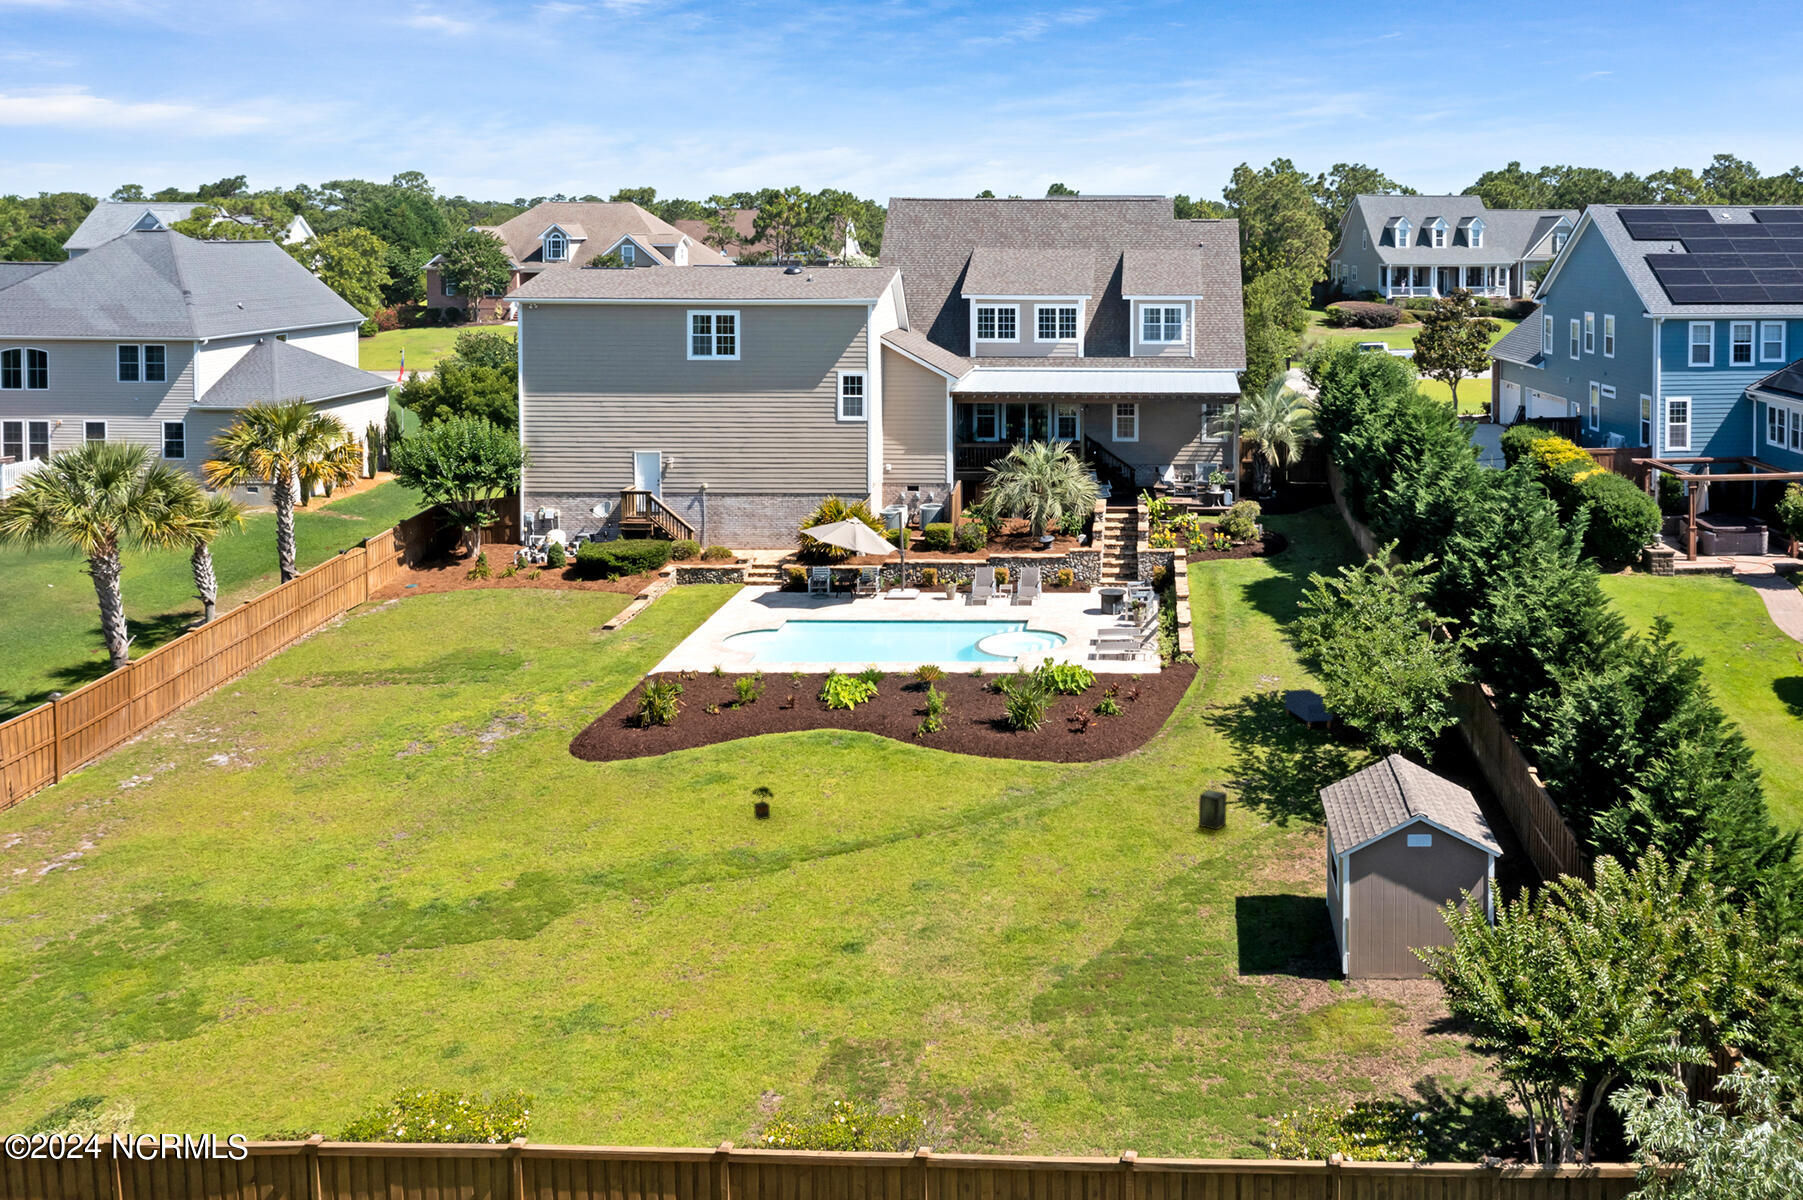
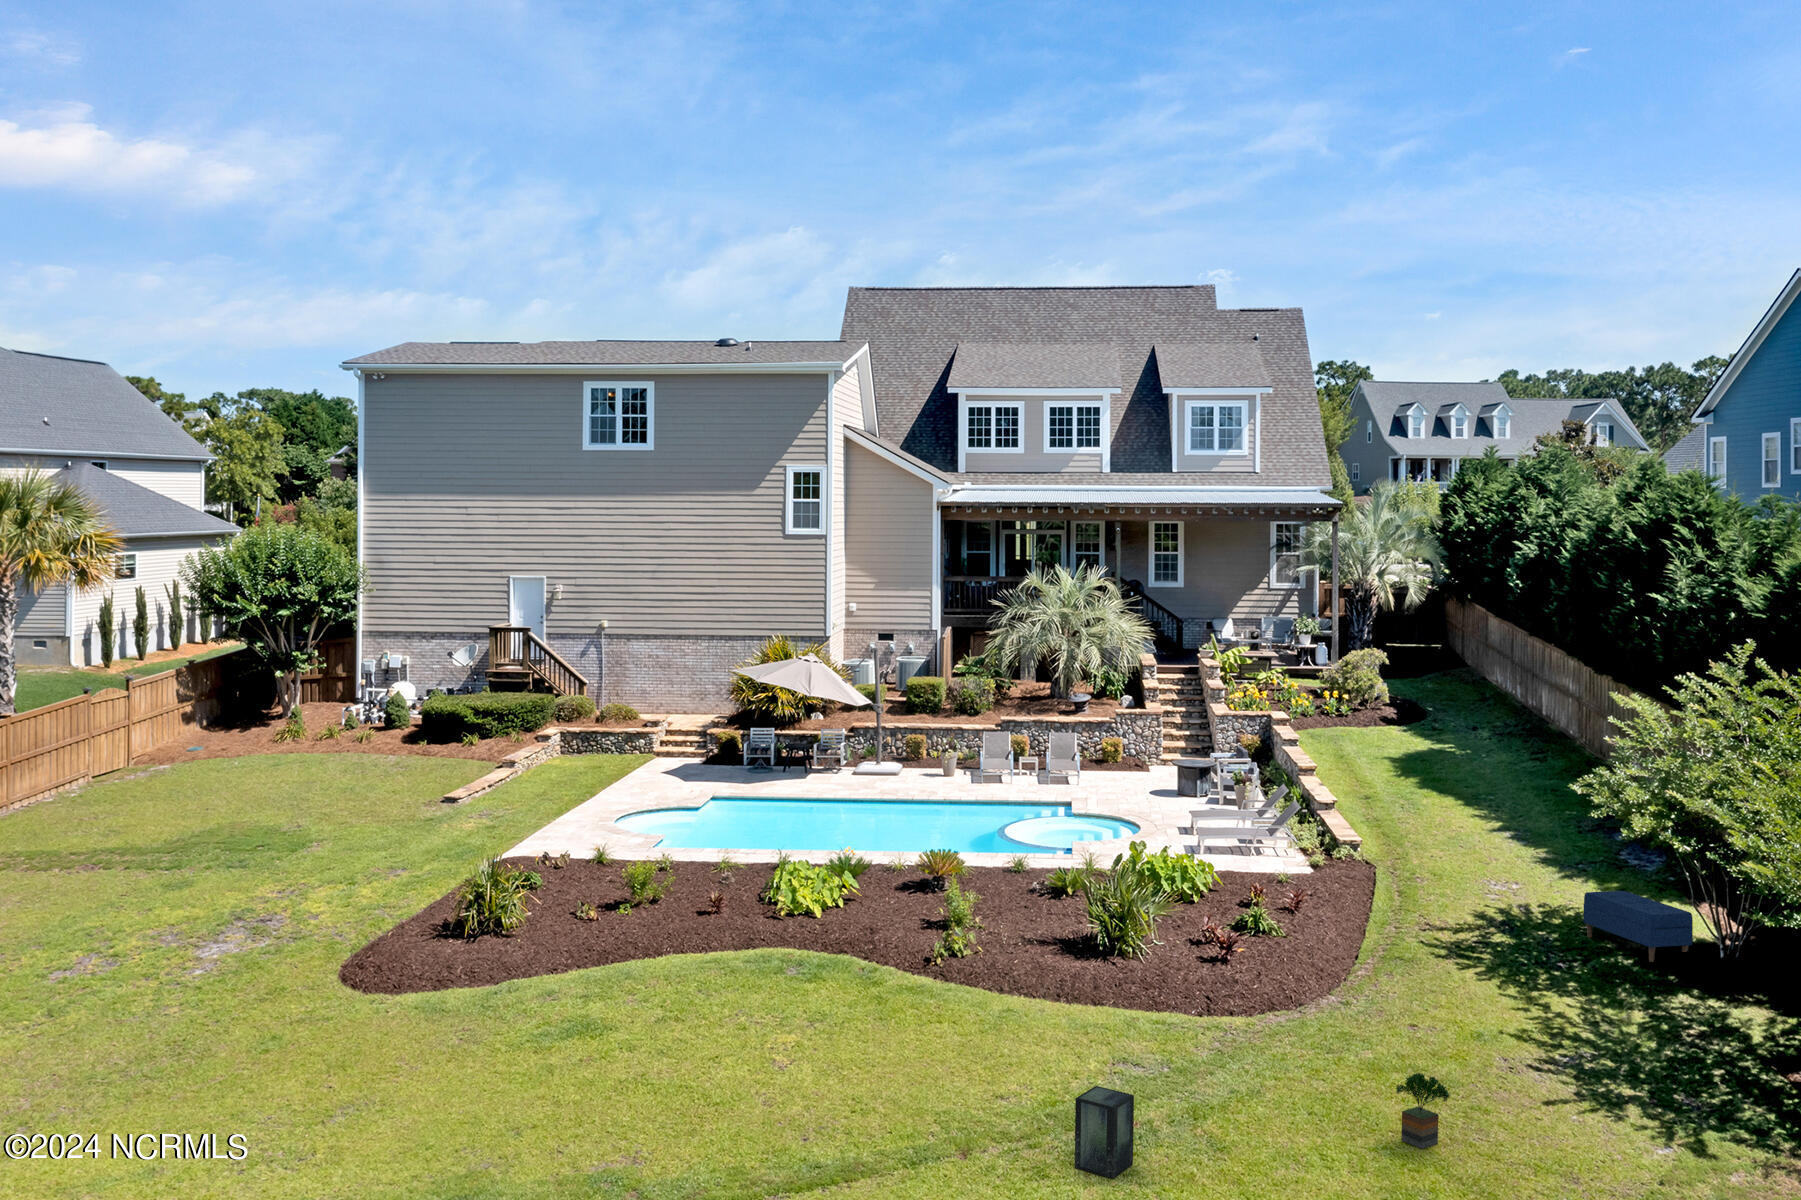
potted tree: present [752,786,773,819] -> present [1396,1073,1450,1149]
storage box: present [1199,790,1227,829] -> present [1075,1086,1134,1179]

